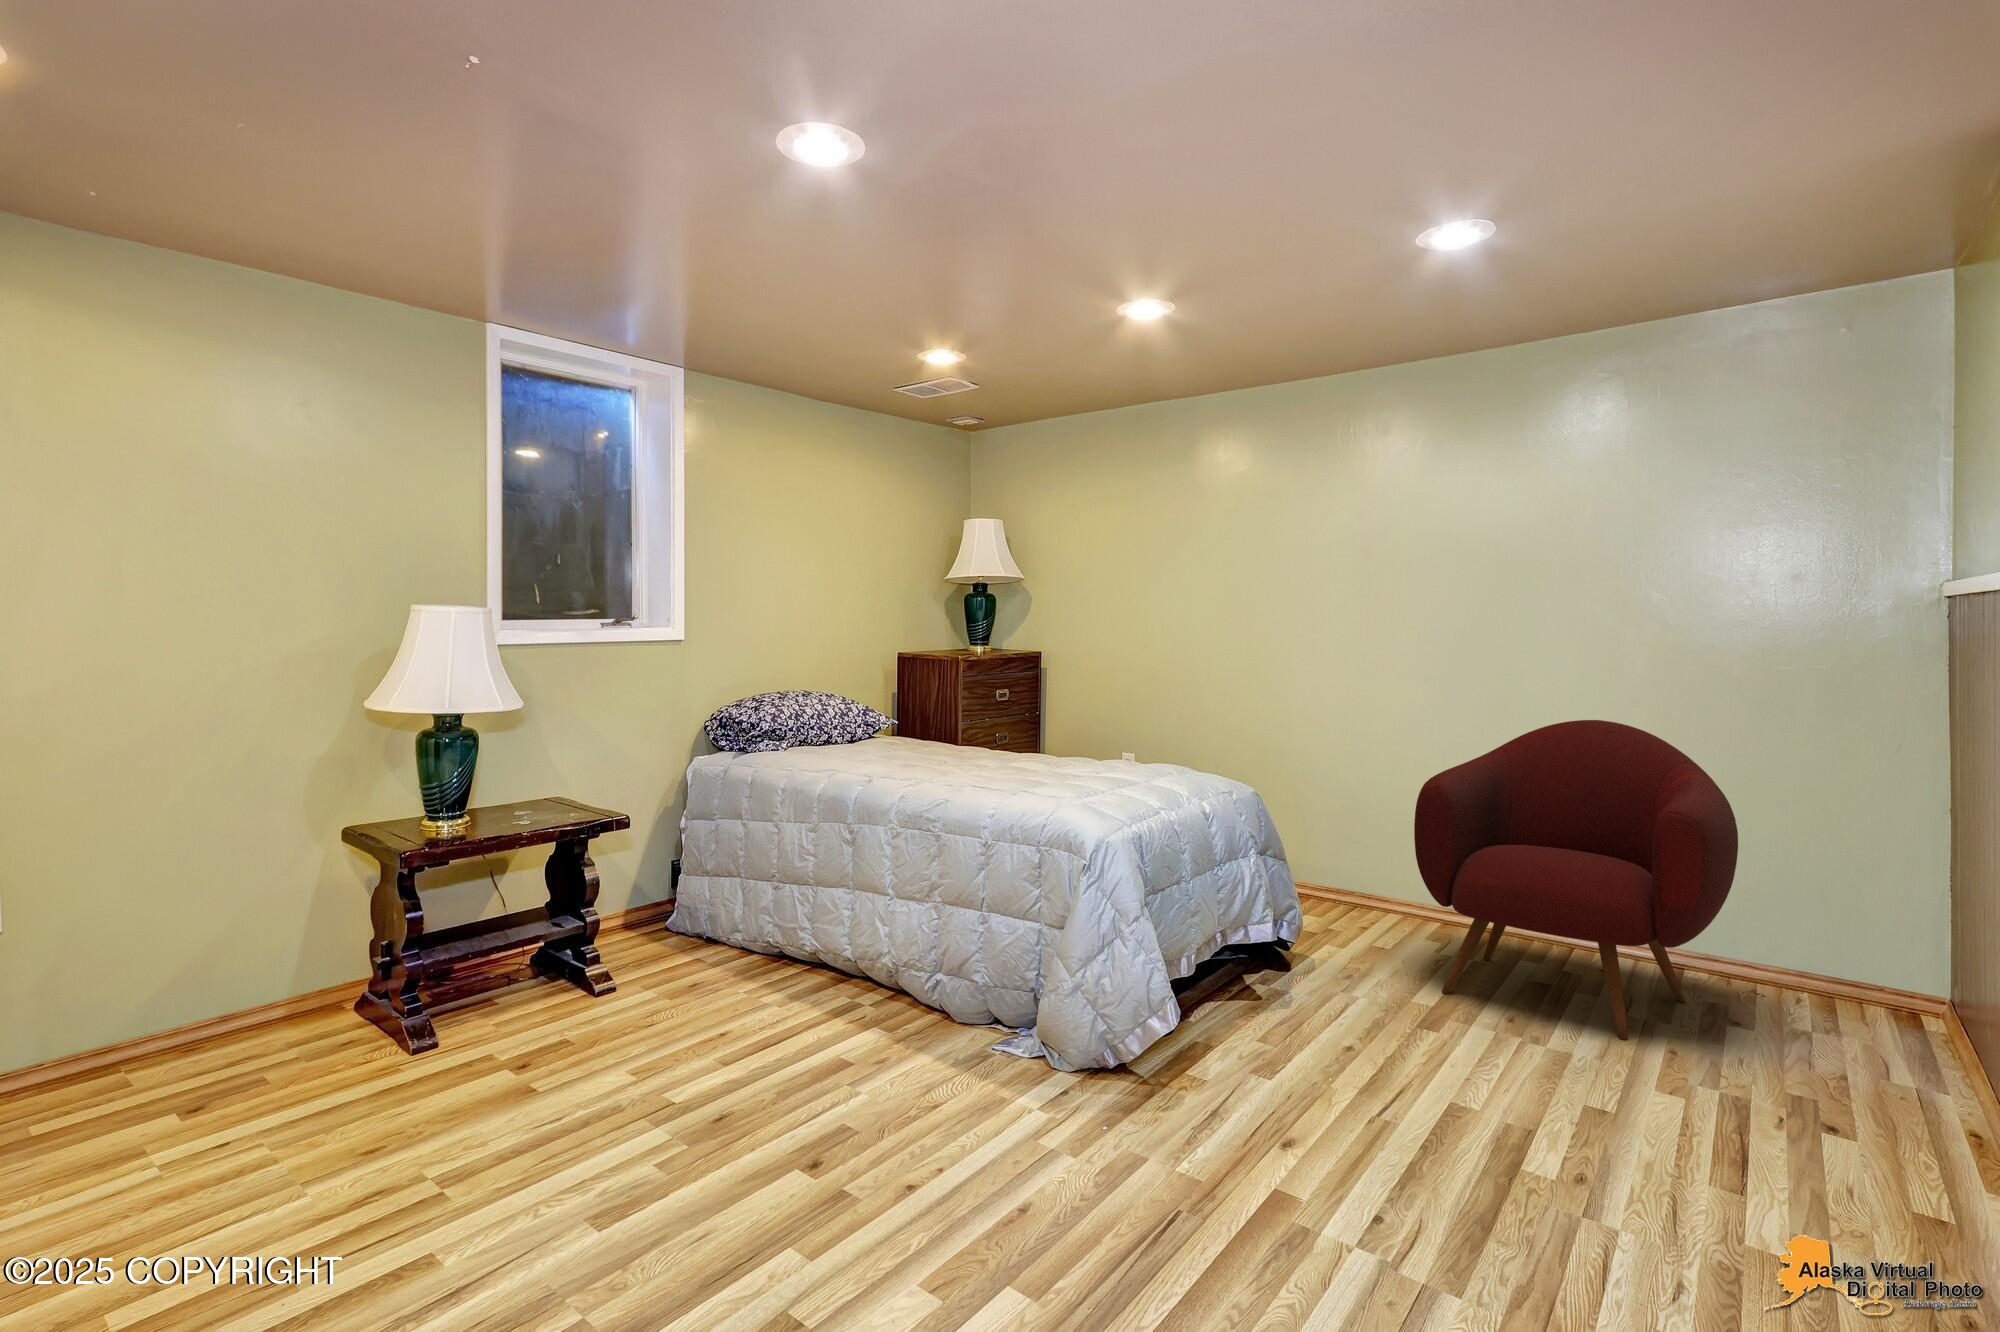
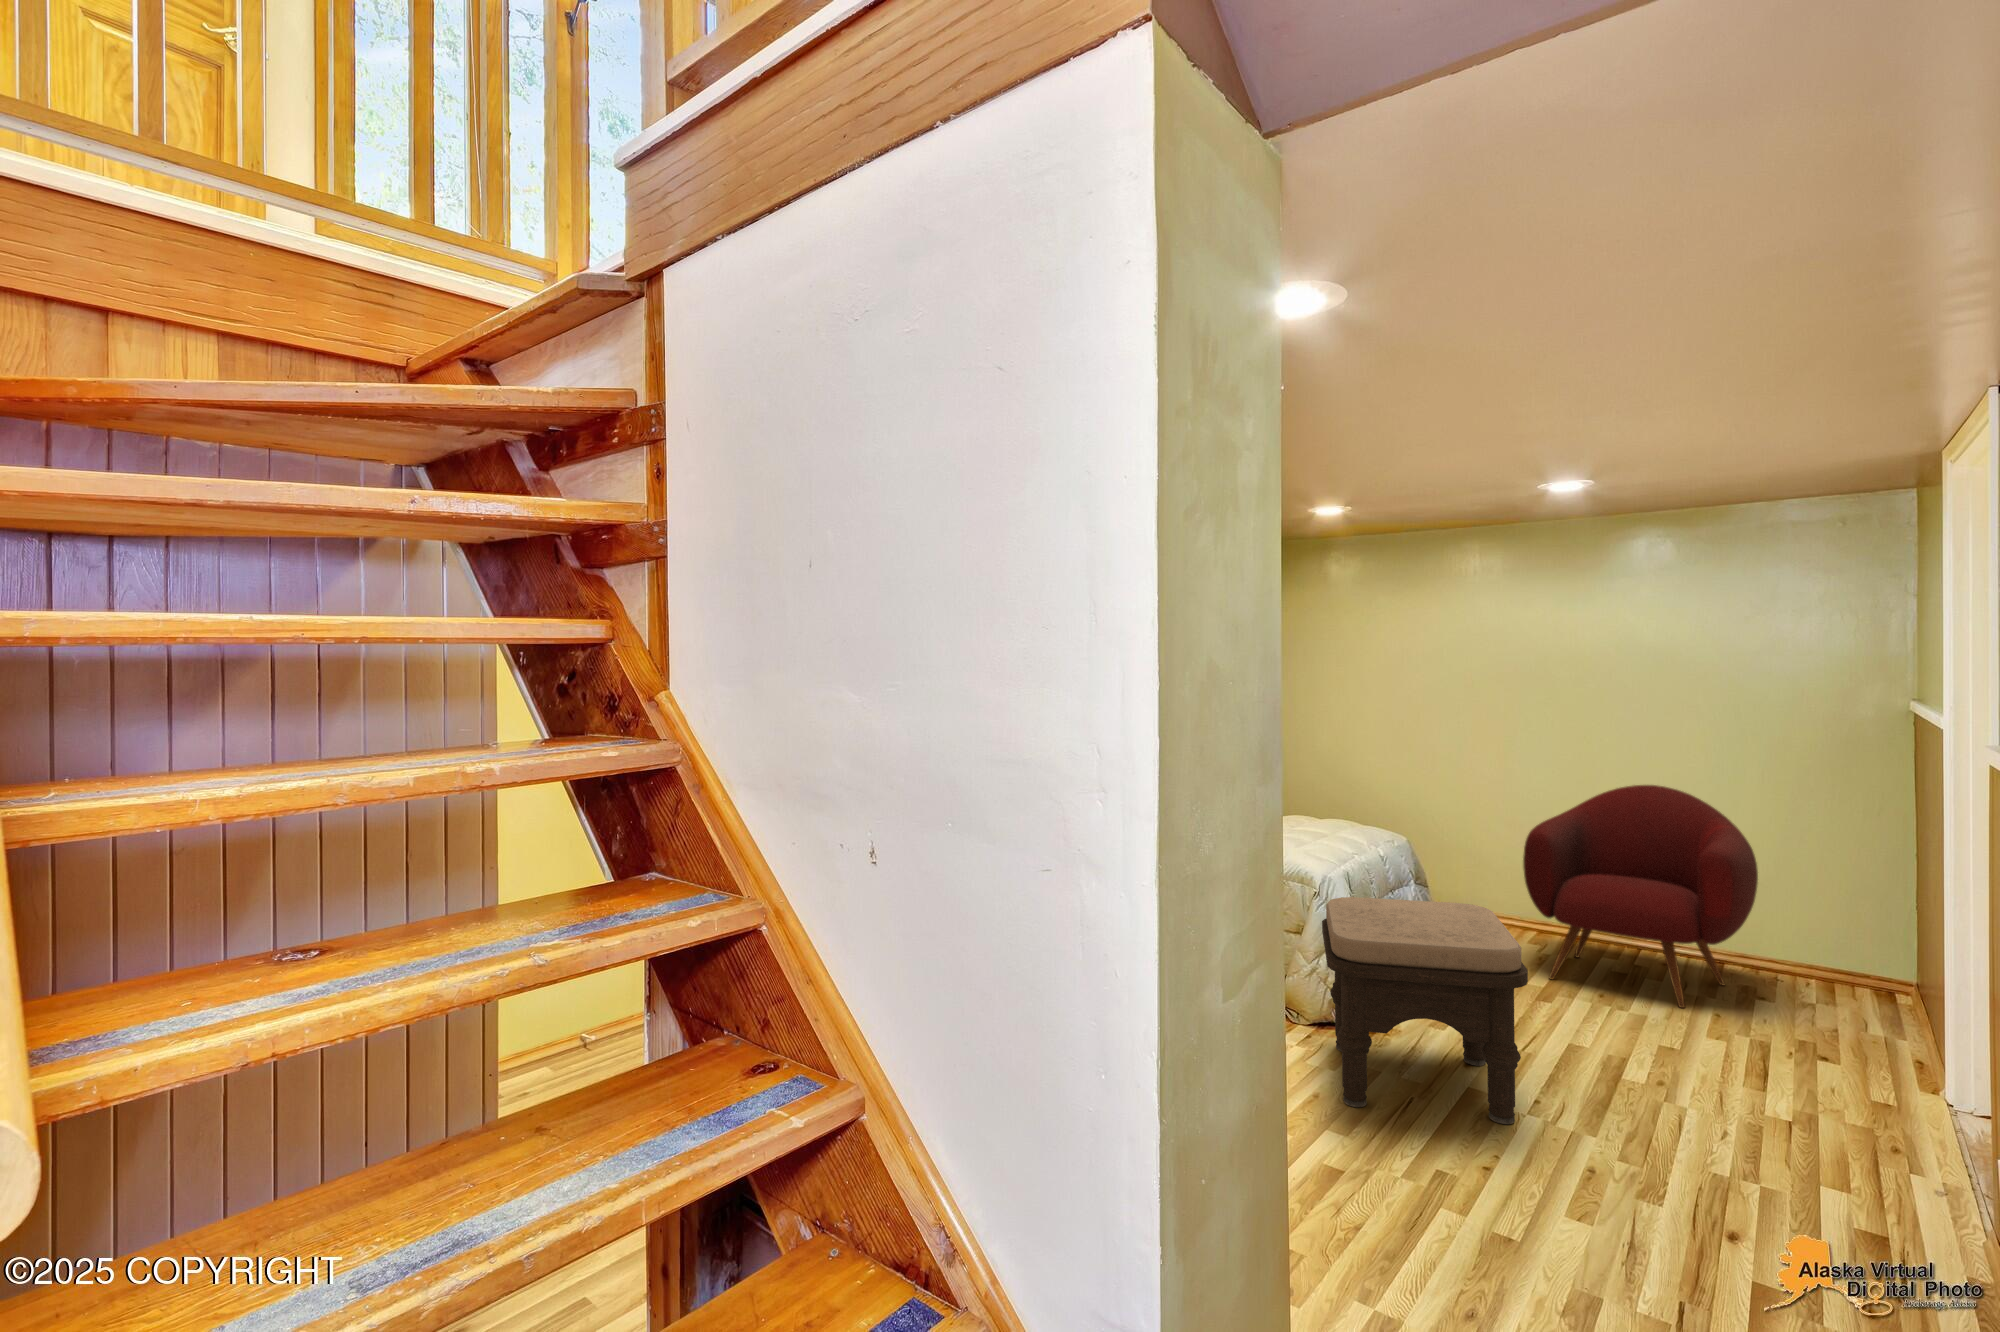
ottoman: none [1038,878,1361,1269] -> present [1322,897,1528,1124]

